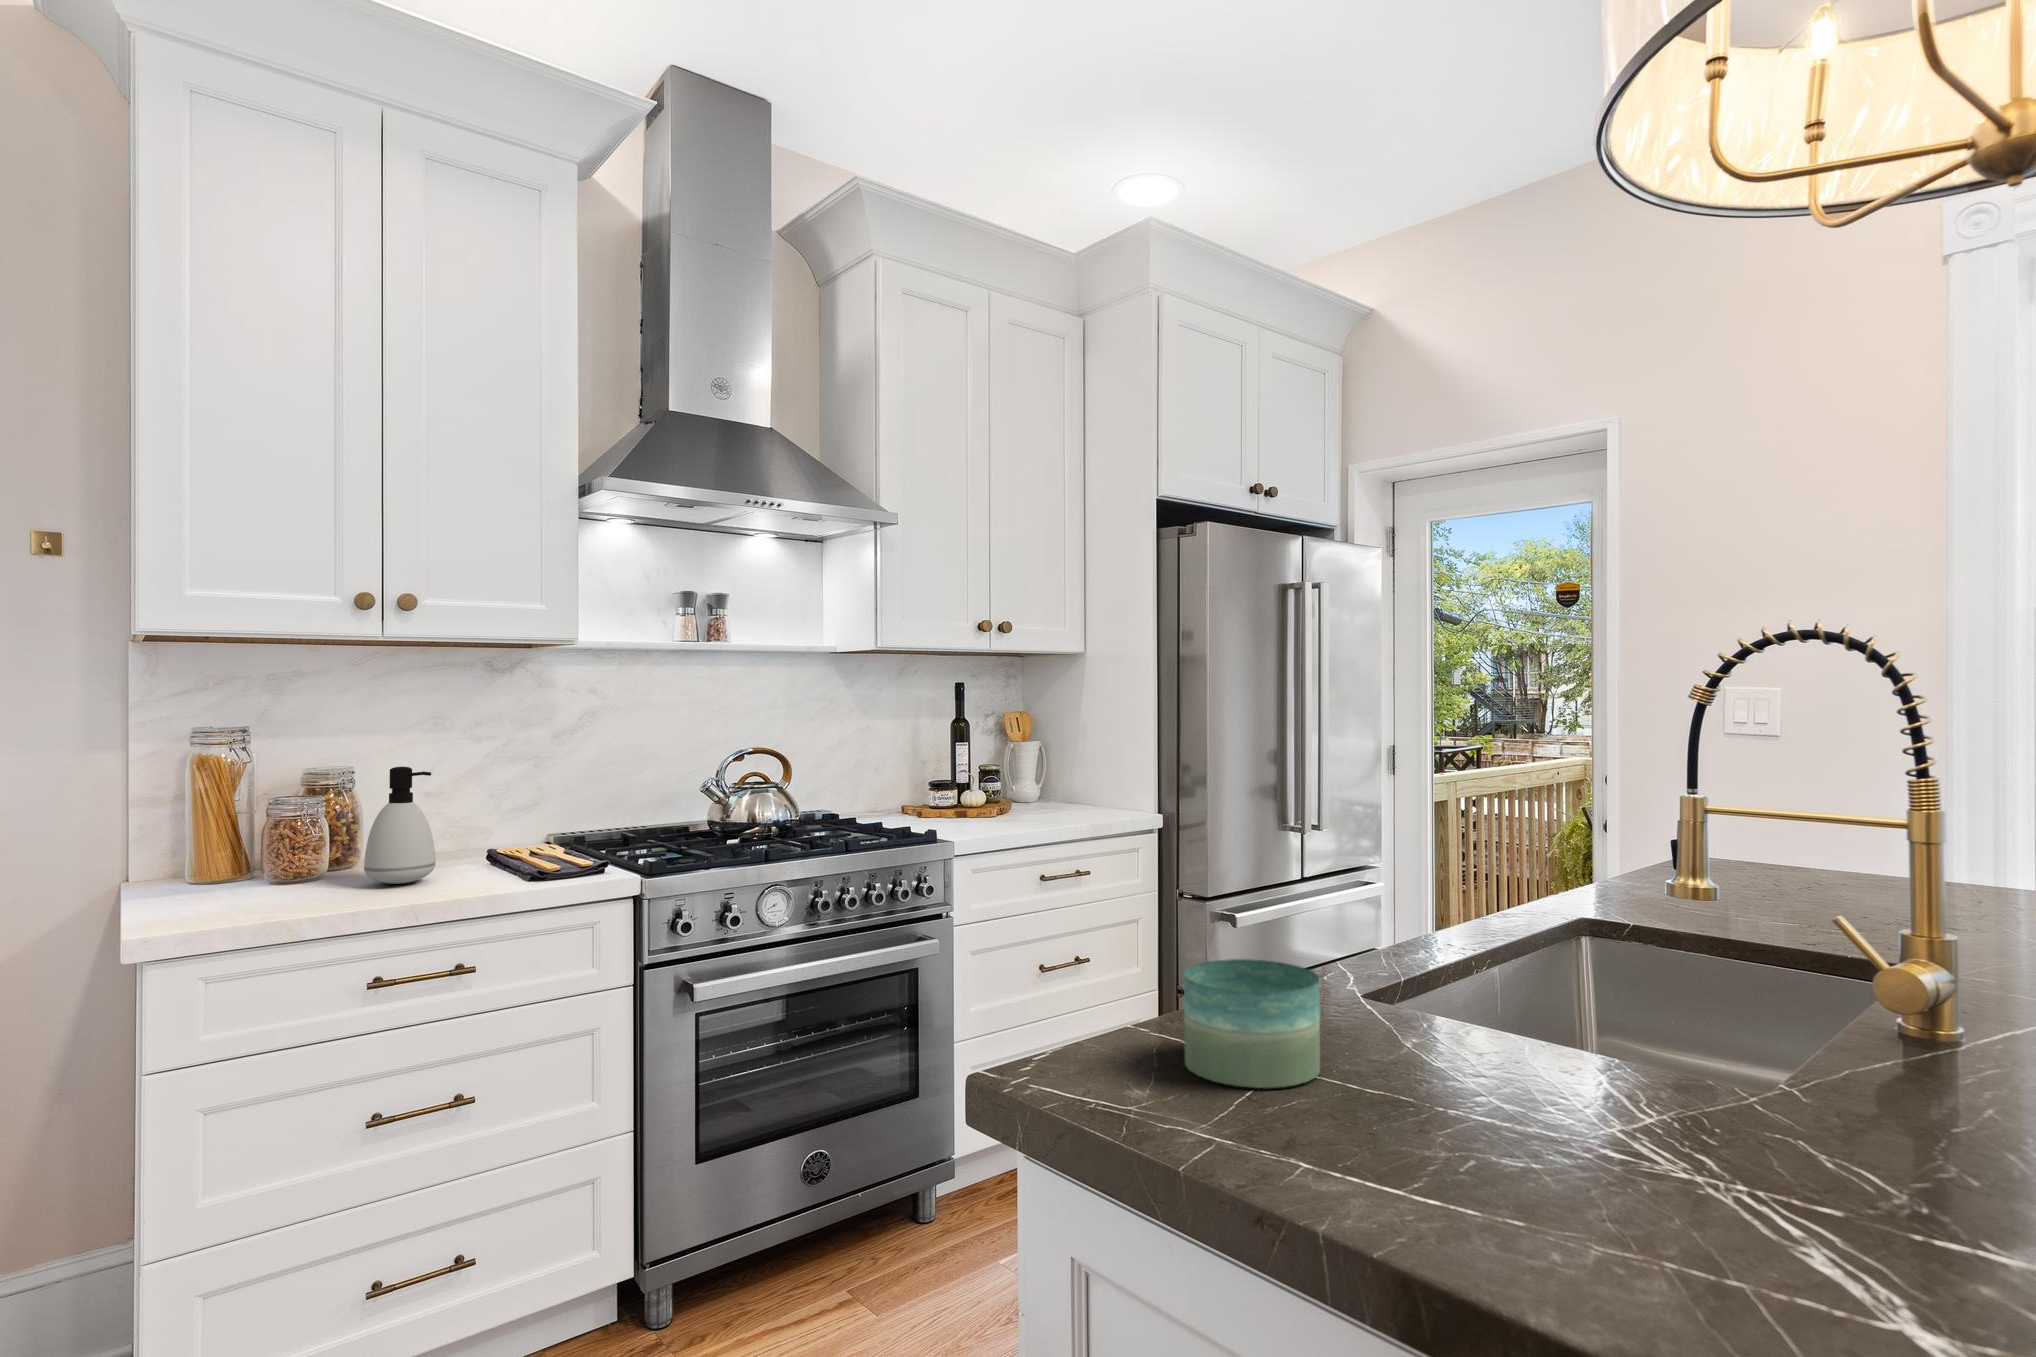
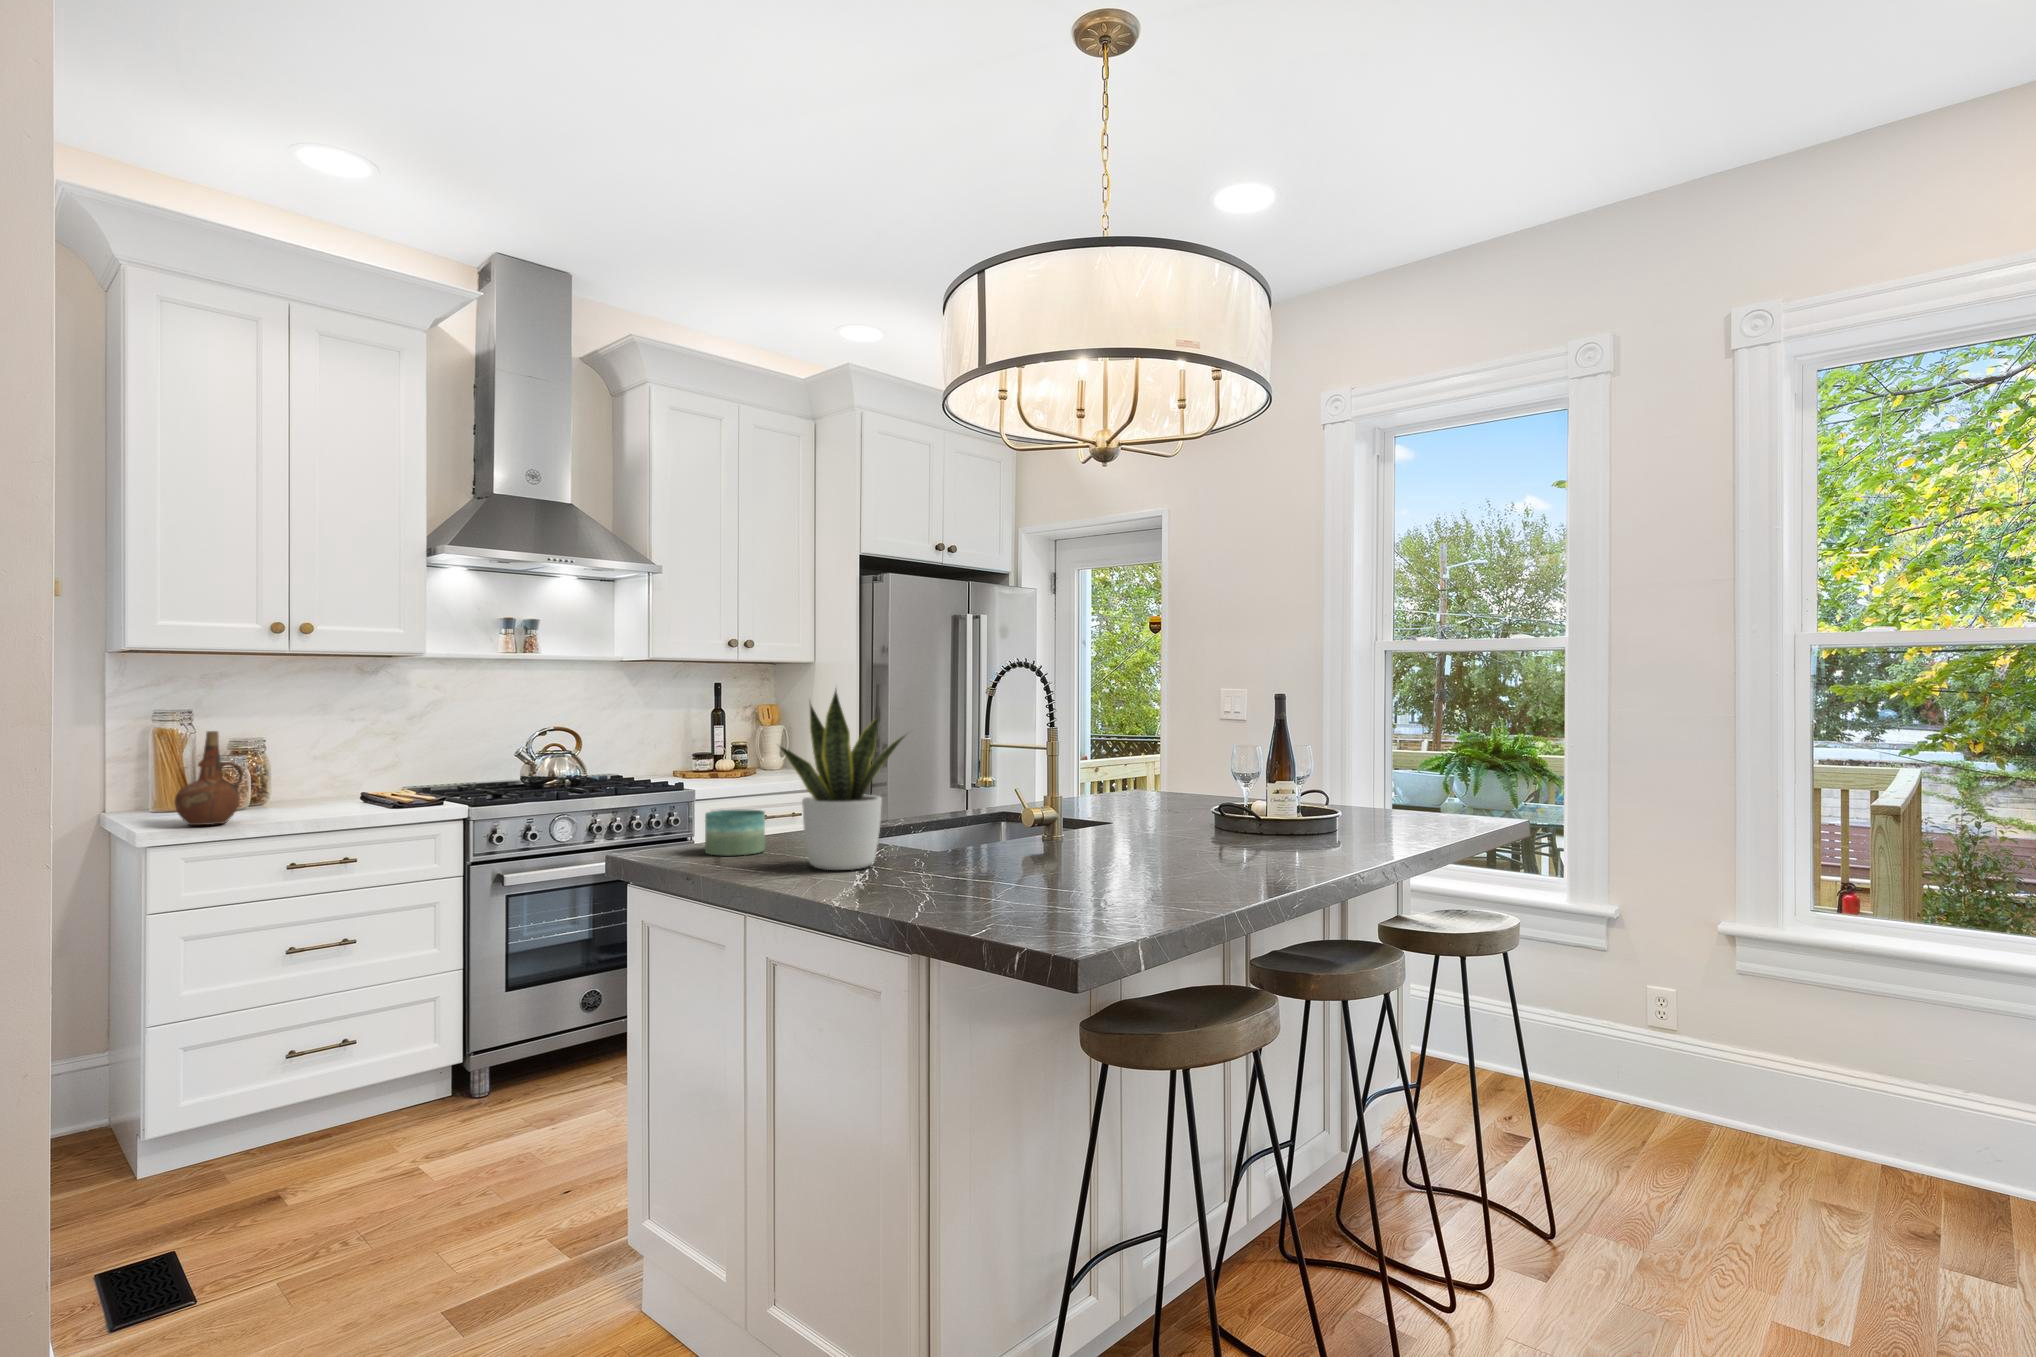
potted plant: none [1450,671,1822,1194] -> present [780,690,904,870]
ceramic pitcher: none [198,764,305,918] -> present [174,731,243,825]
soap dispenser: present [364,767,435,884] -> none [278,735,326,810]

